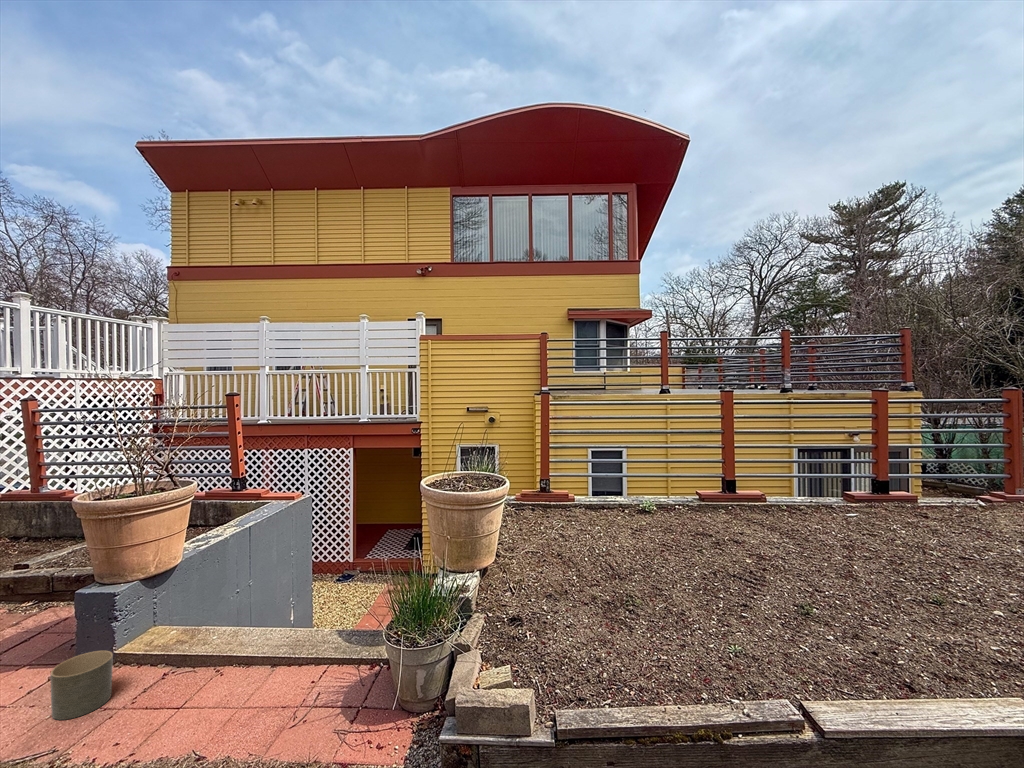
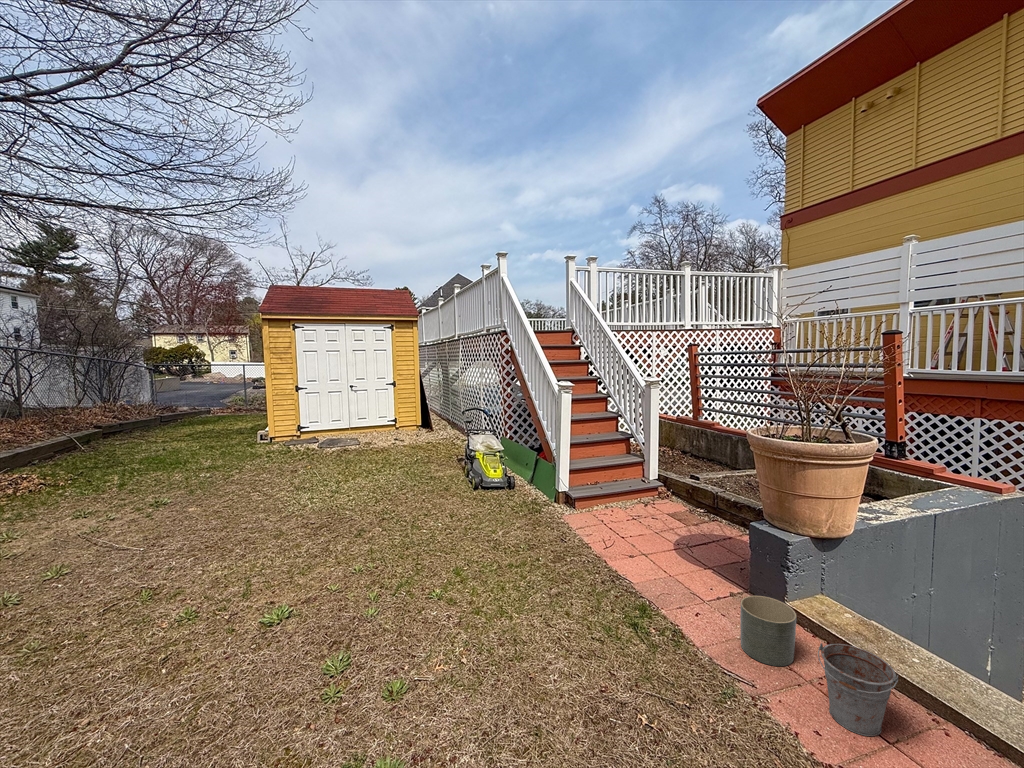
bucket: none [122,652,184,723] -> present [818,643,898,736]

